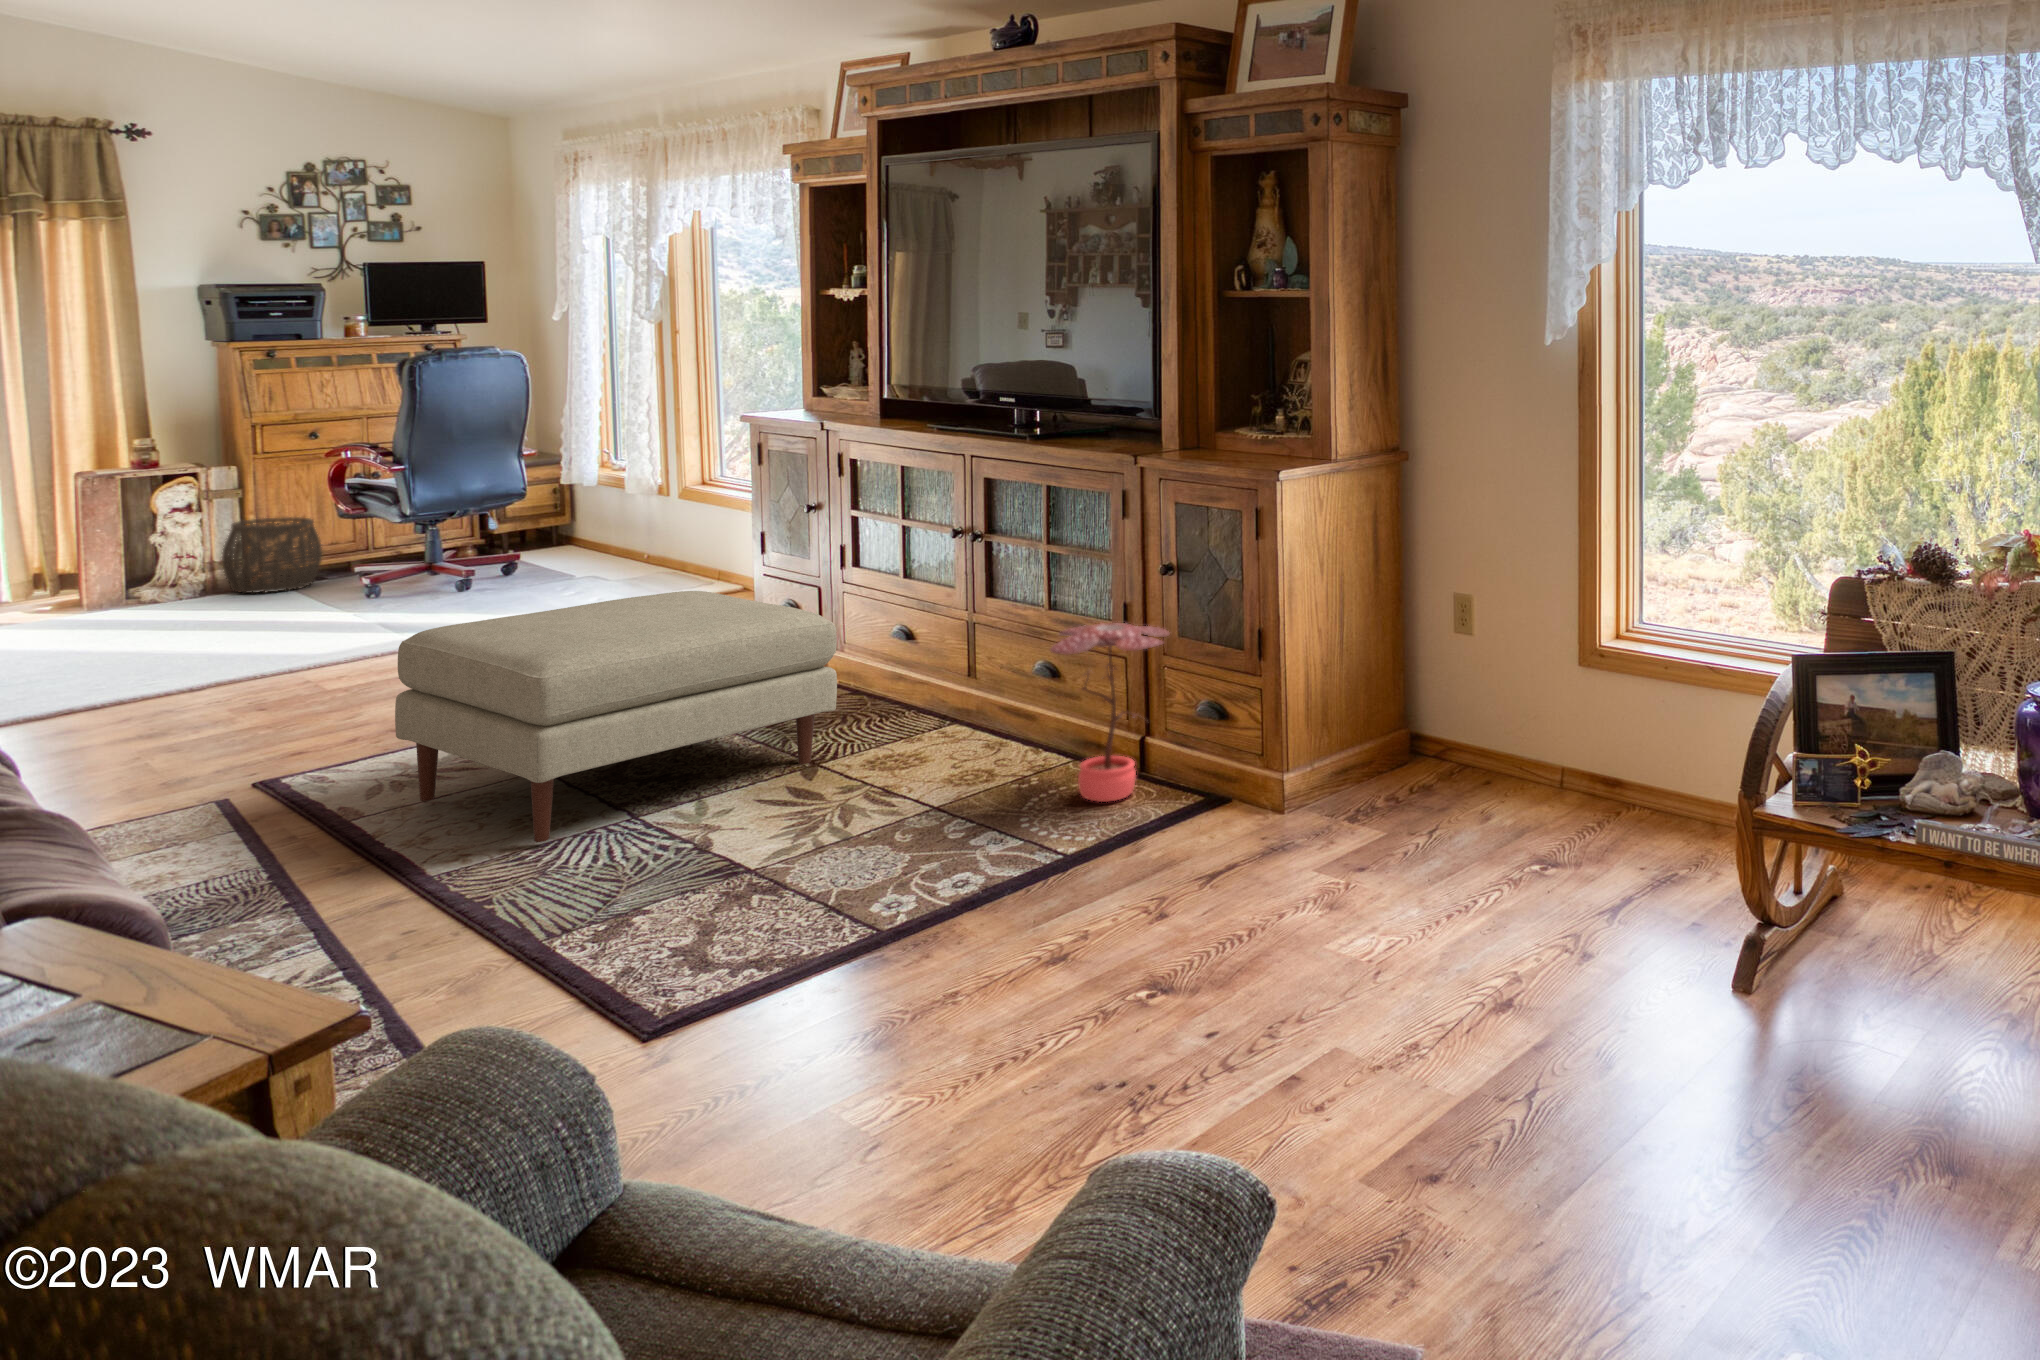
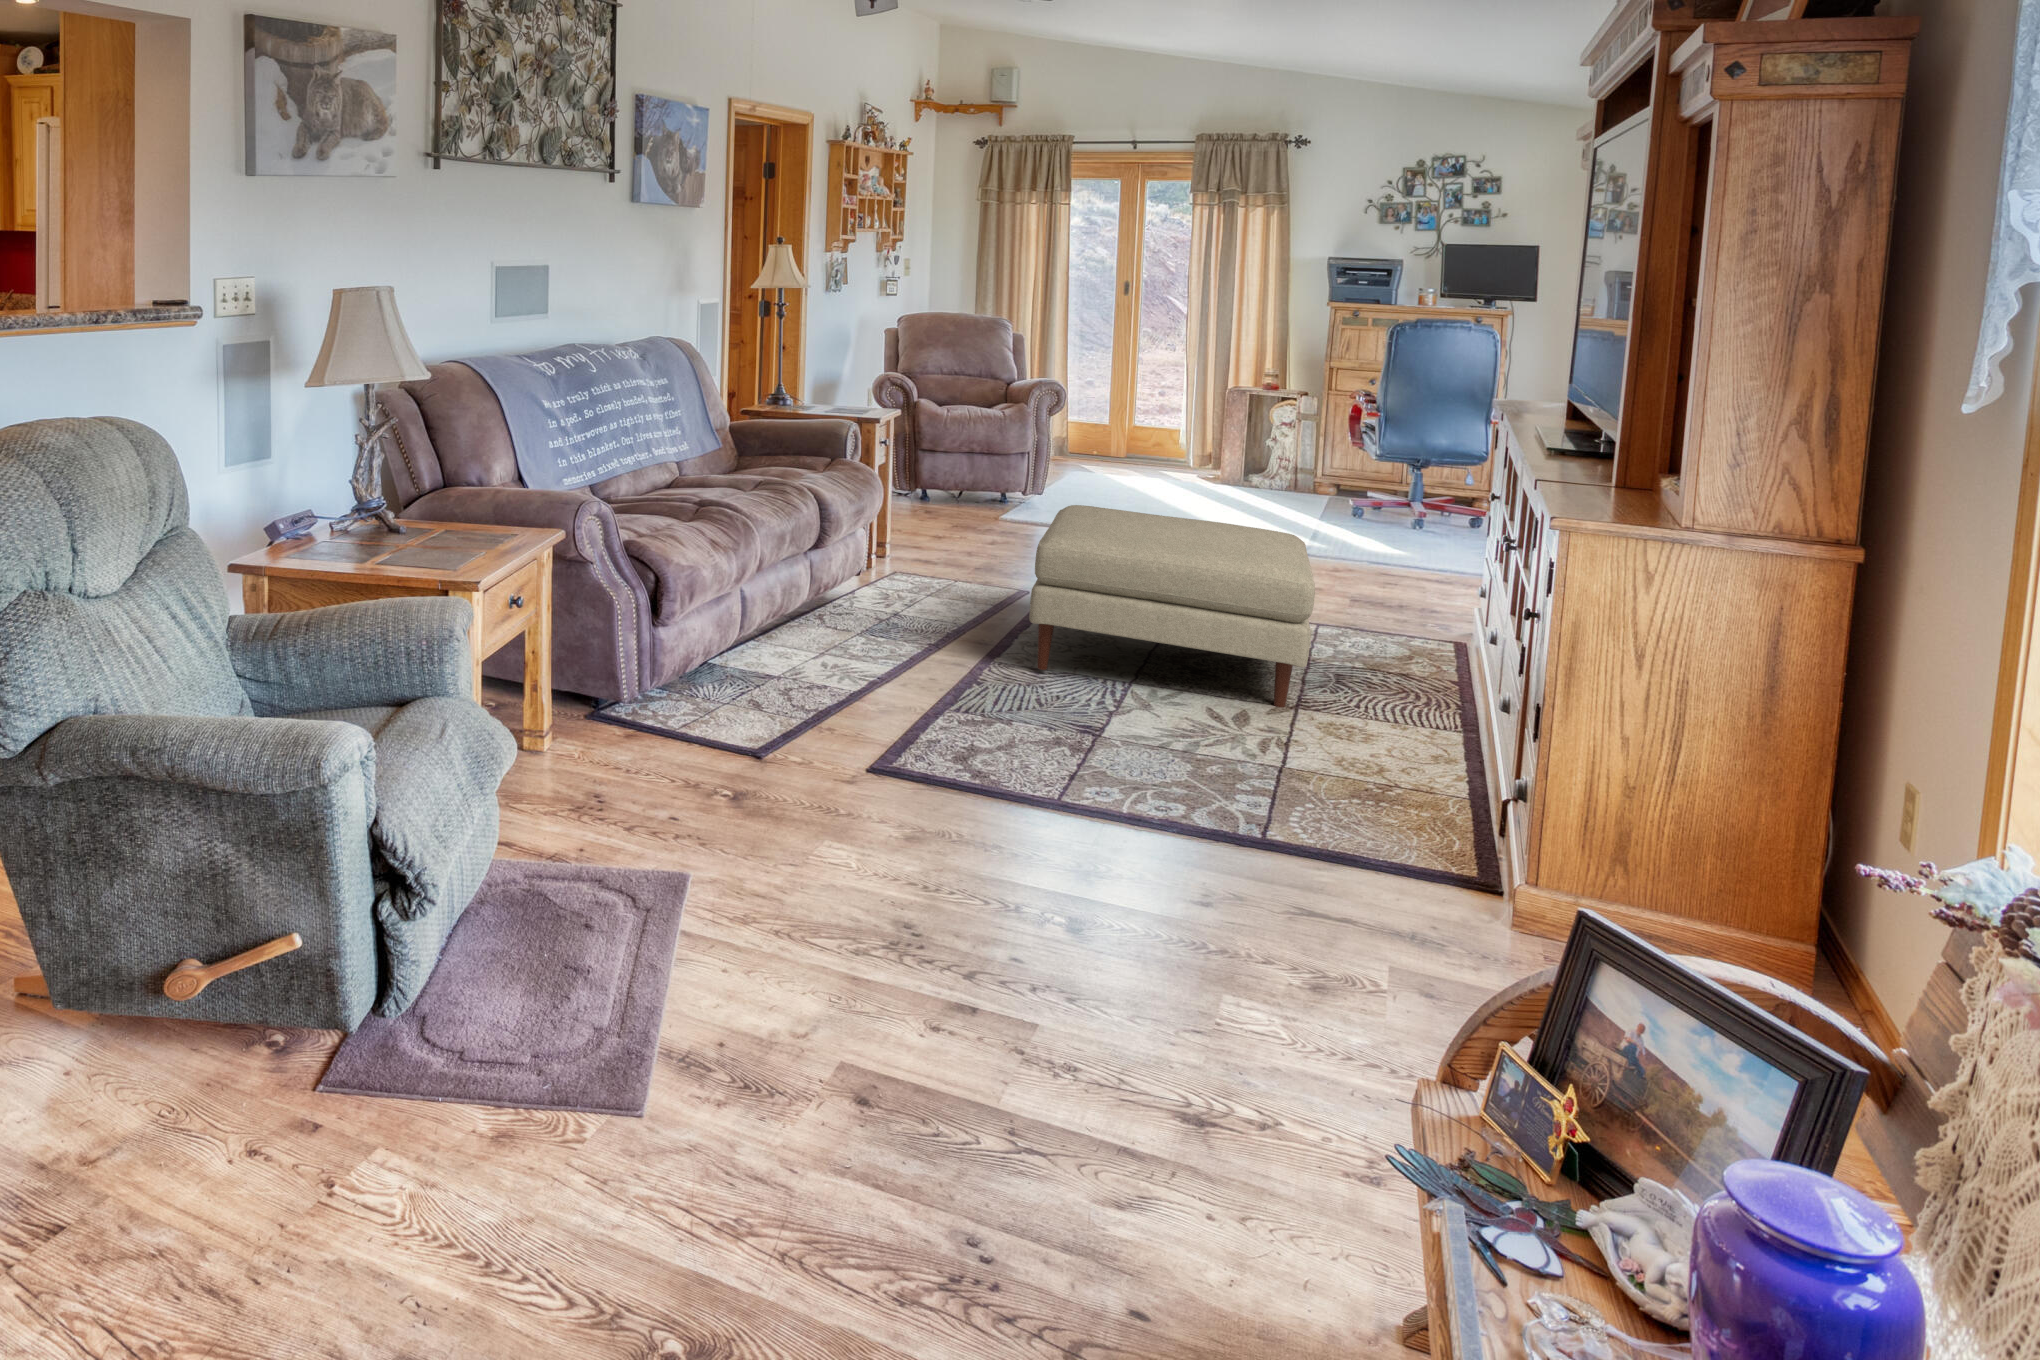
woven basket: present [222,517,322,593] -> none [1292,440,1360,500]
potted plant: present [1050,623,1169,802] -> none [1331,645,1501,849]

